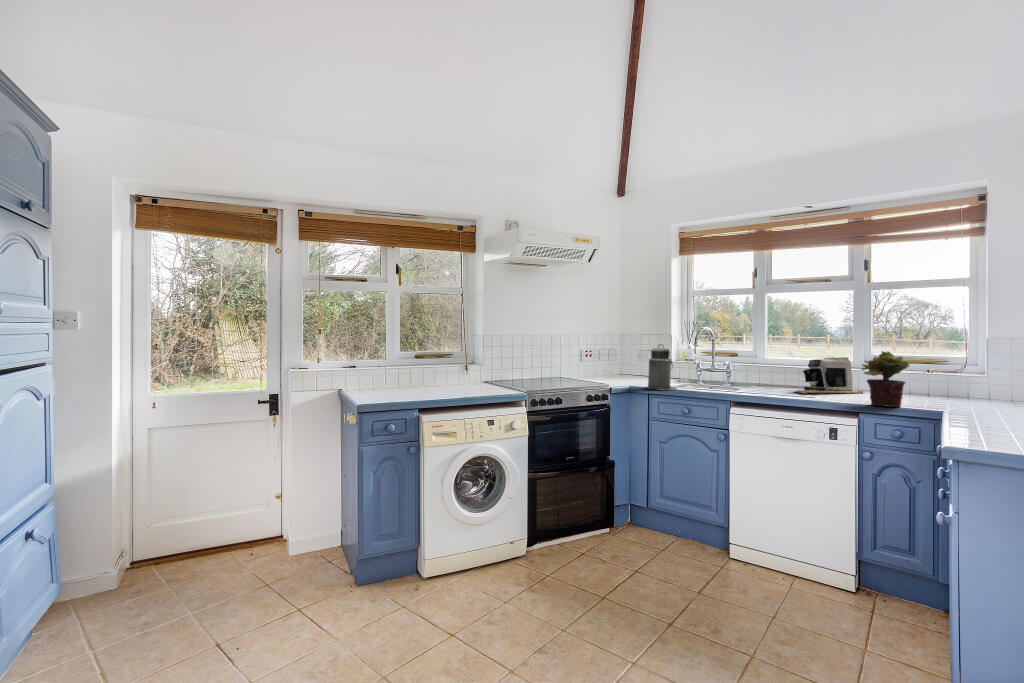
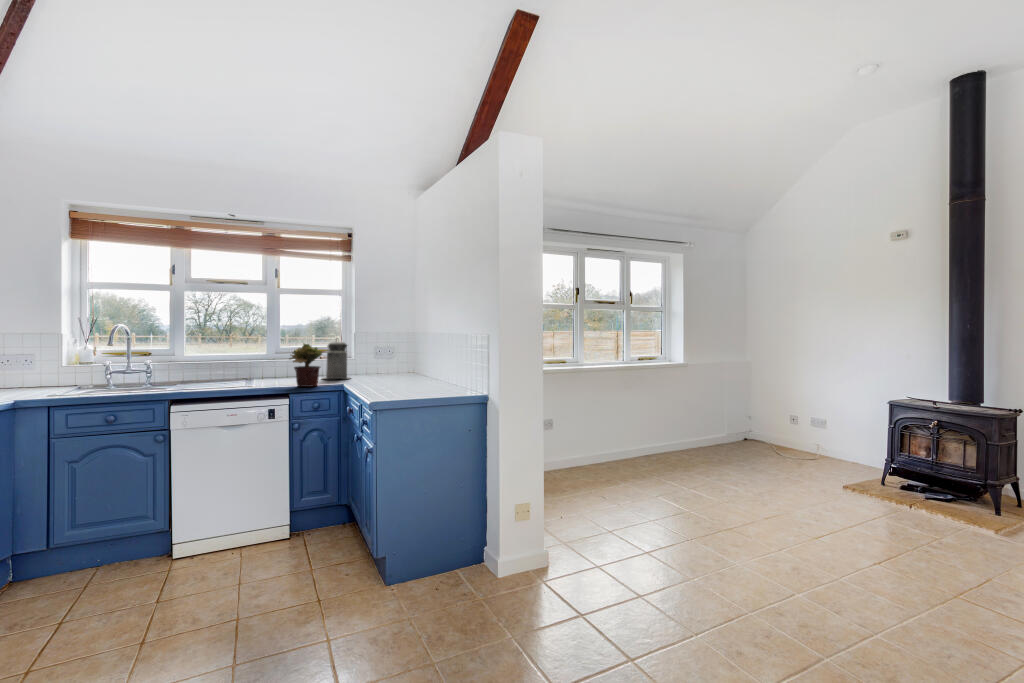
canister: present [645,344,676,390] -> present [324,341,350,379]
coffee maker: present [795,357,864,394] -> none [225,351,283,385]

